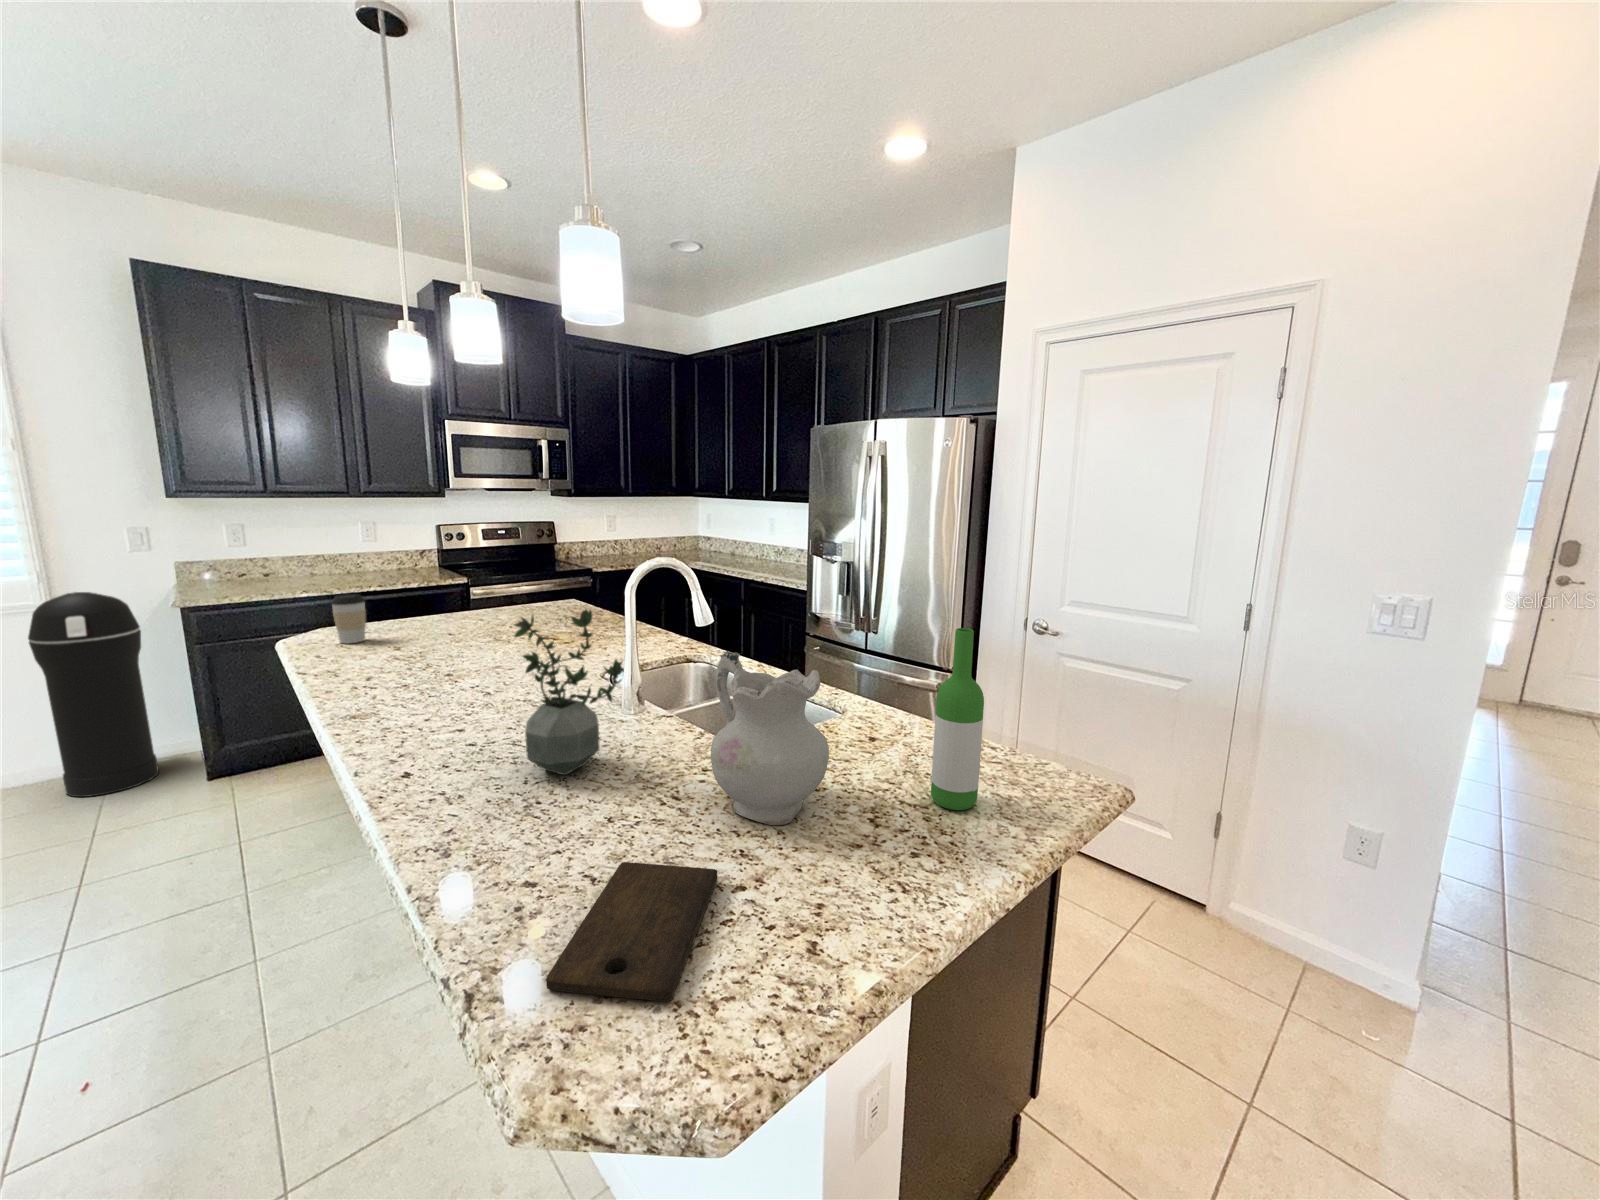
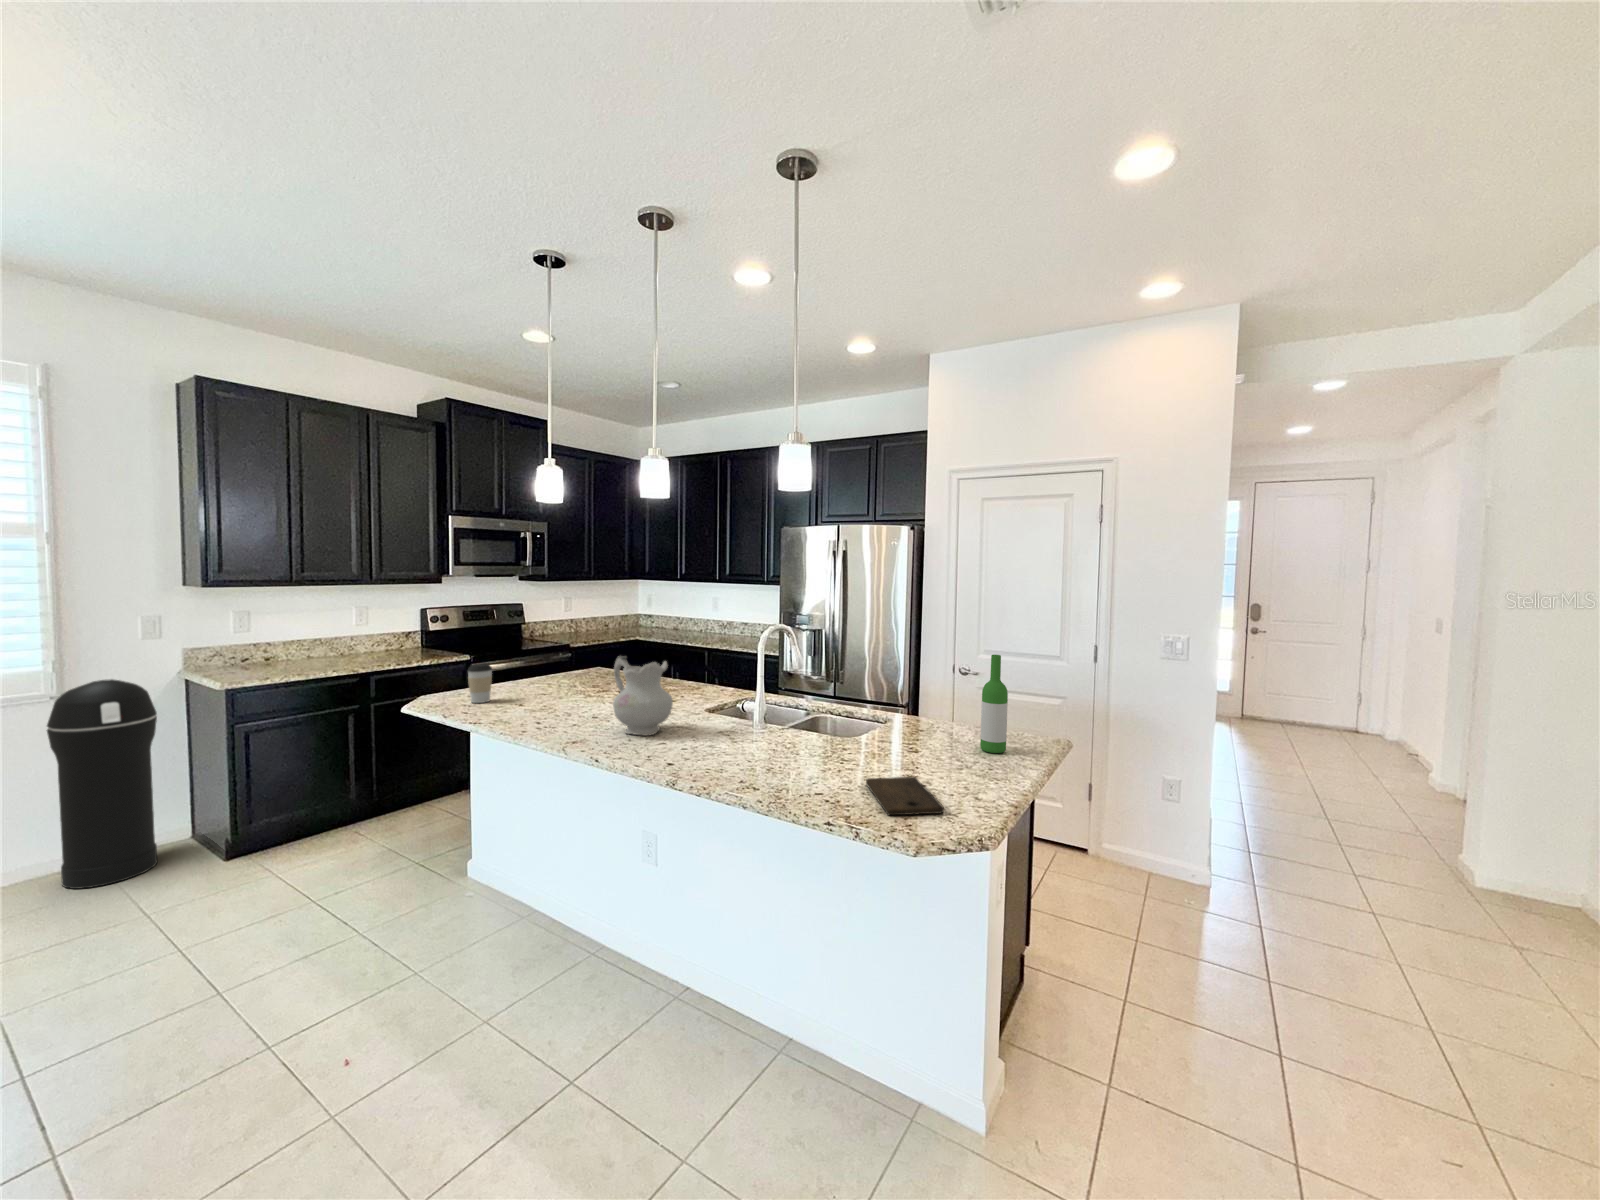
potted plant: present [514,609,622,775] -> none [743,653,811,756]
ceramic pitcher: present [711,651,829,825] -> present [613,656,673,736]

